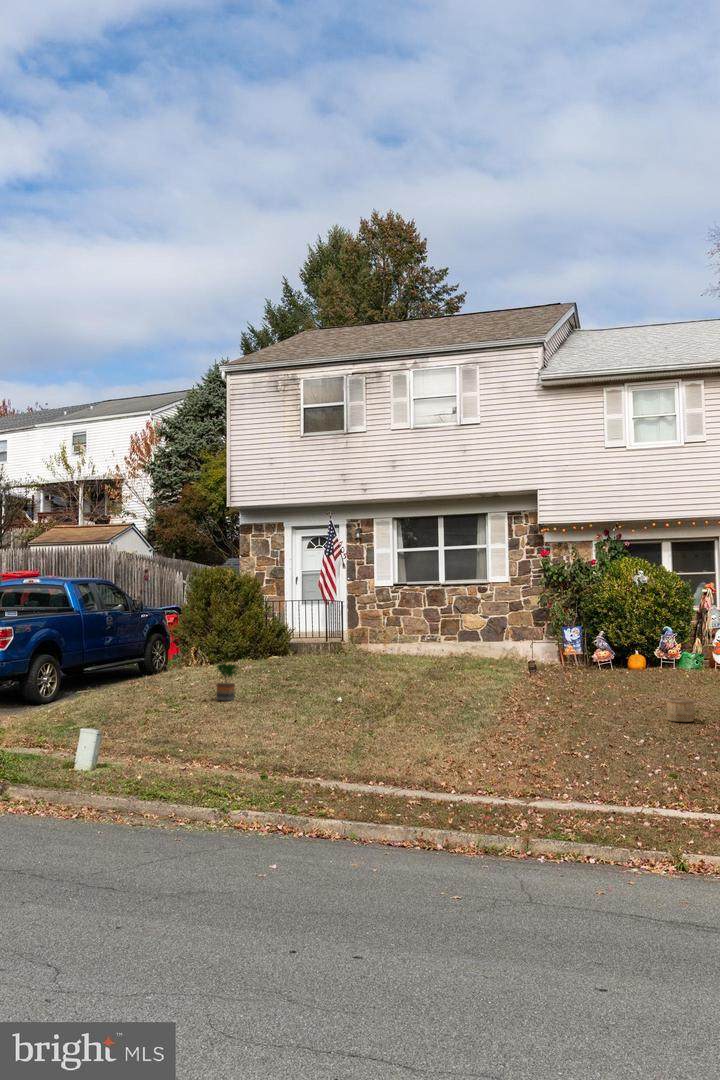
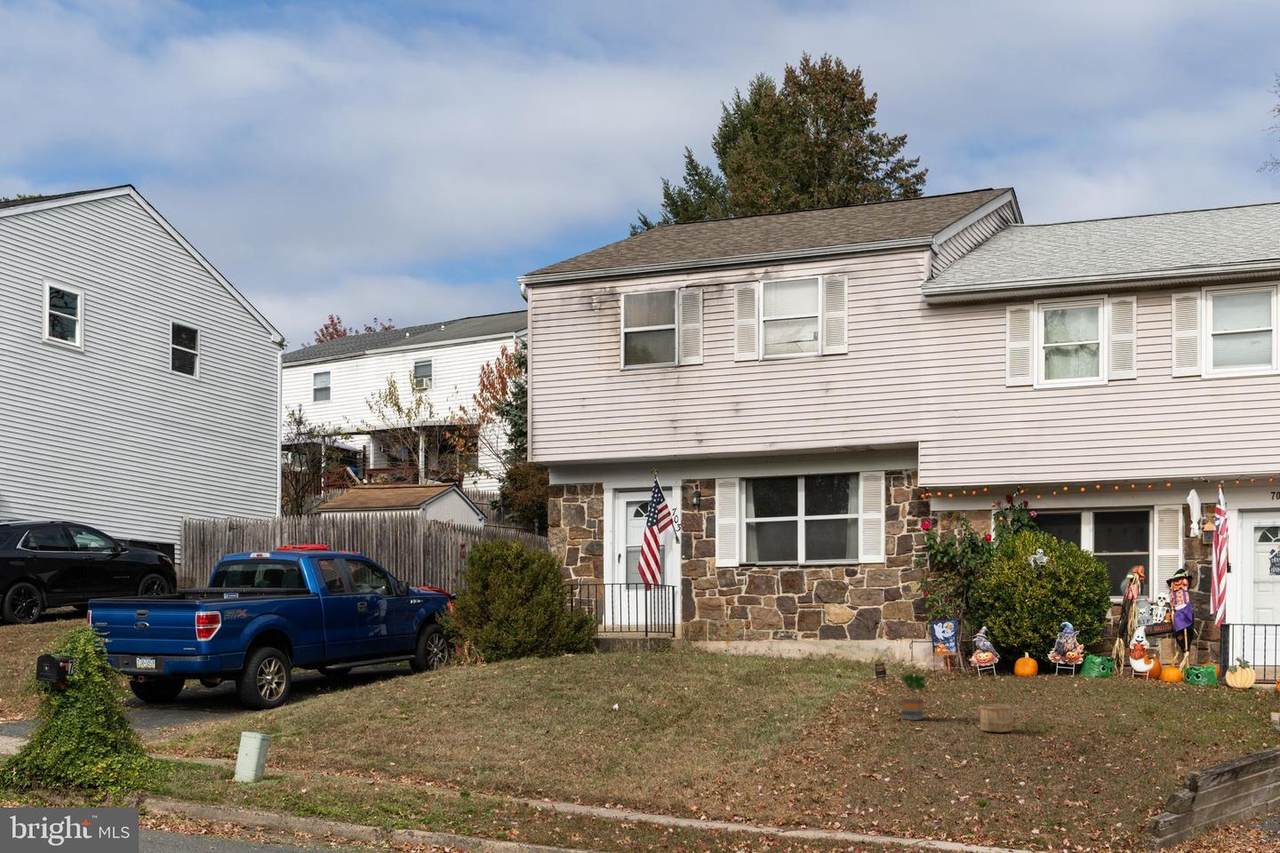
potted tree: present [216,663,239,701] -> present [901,674,928,720]

